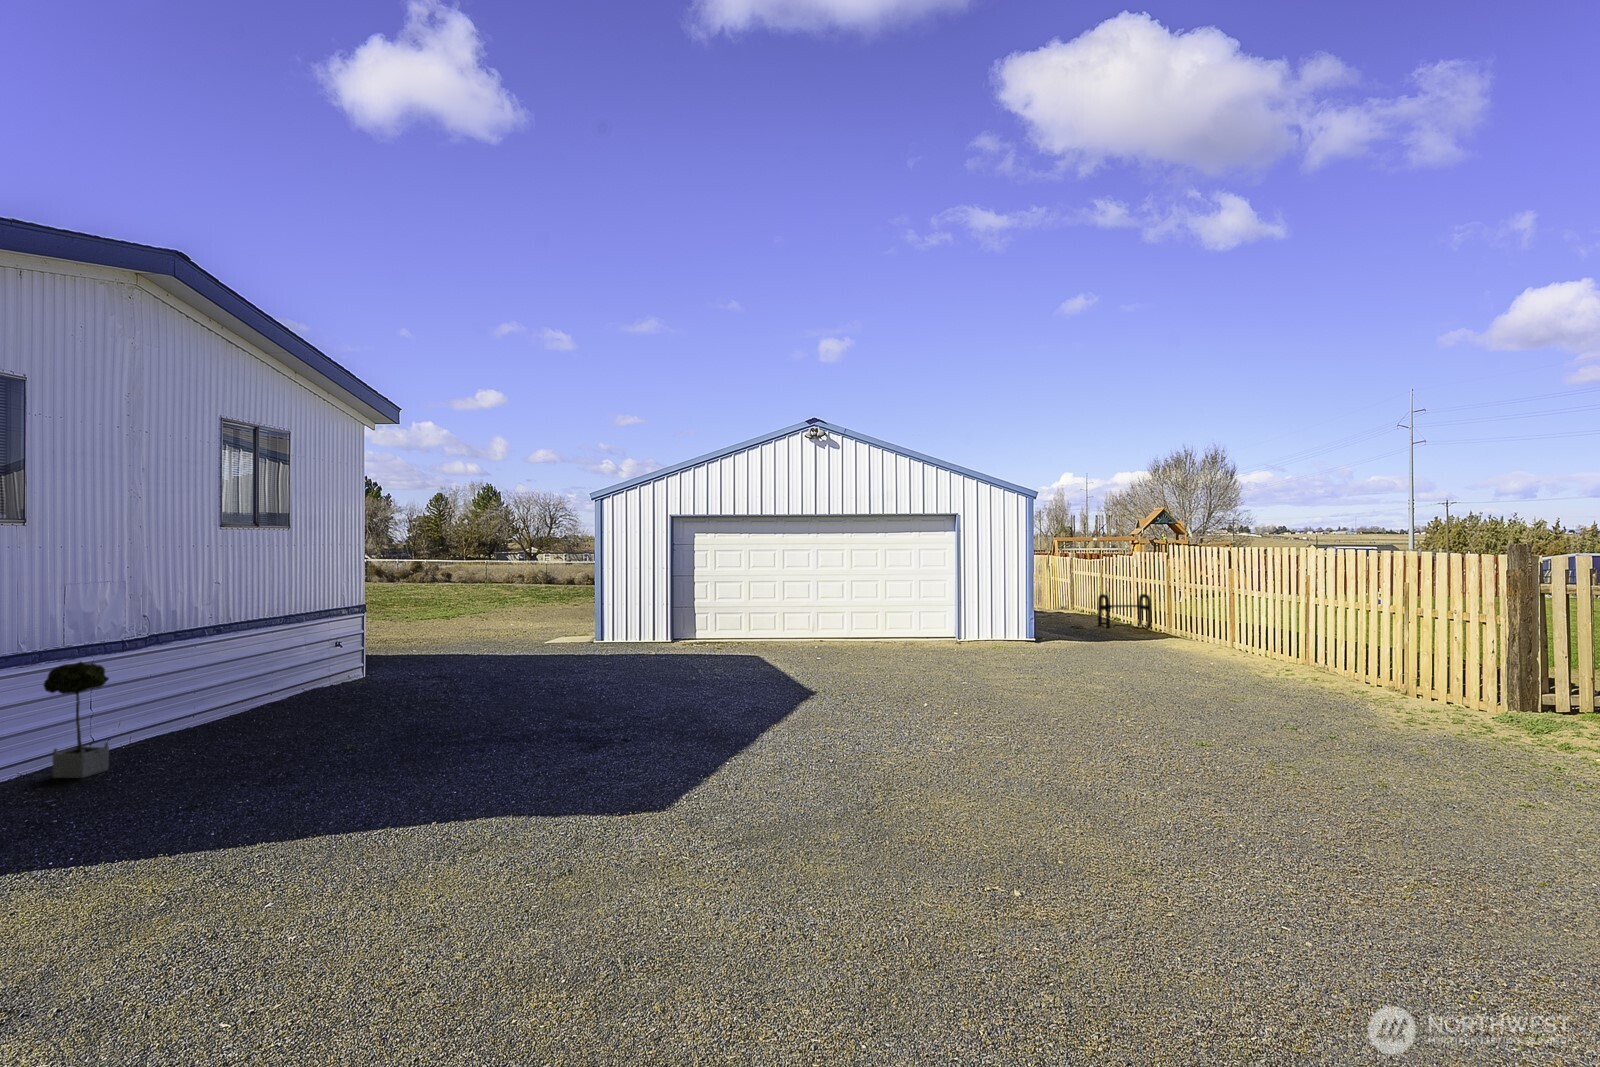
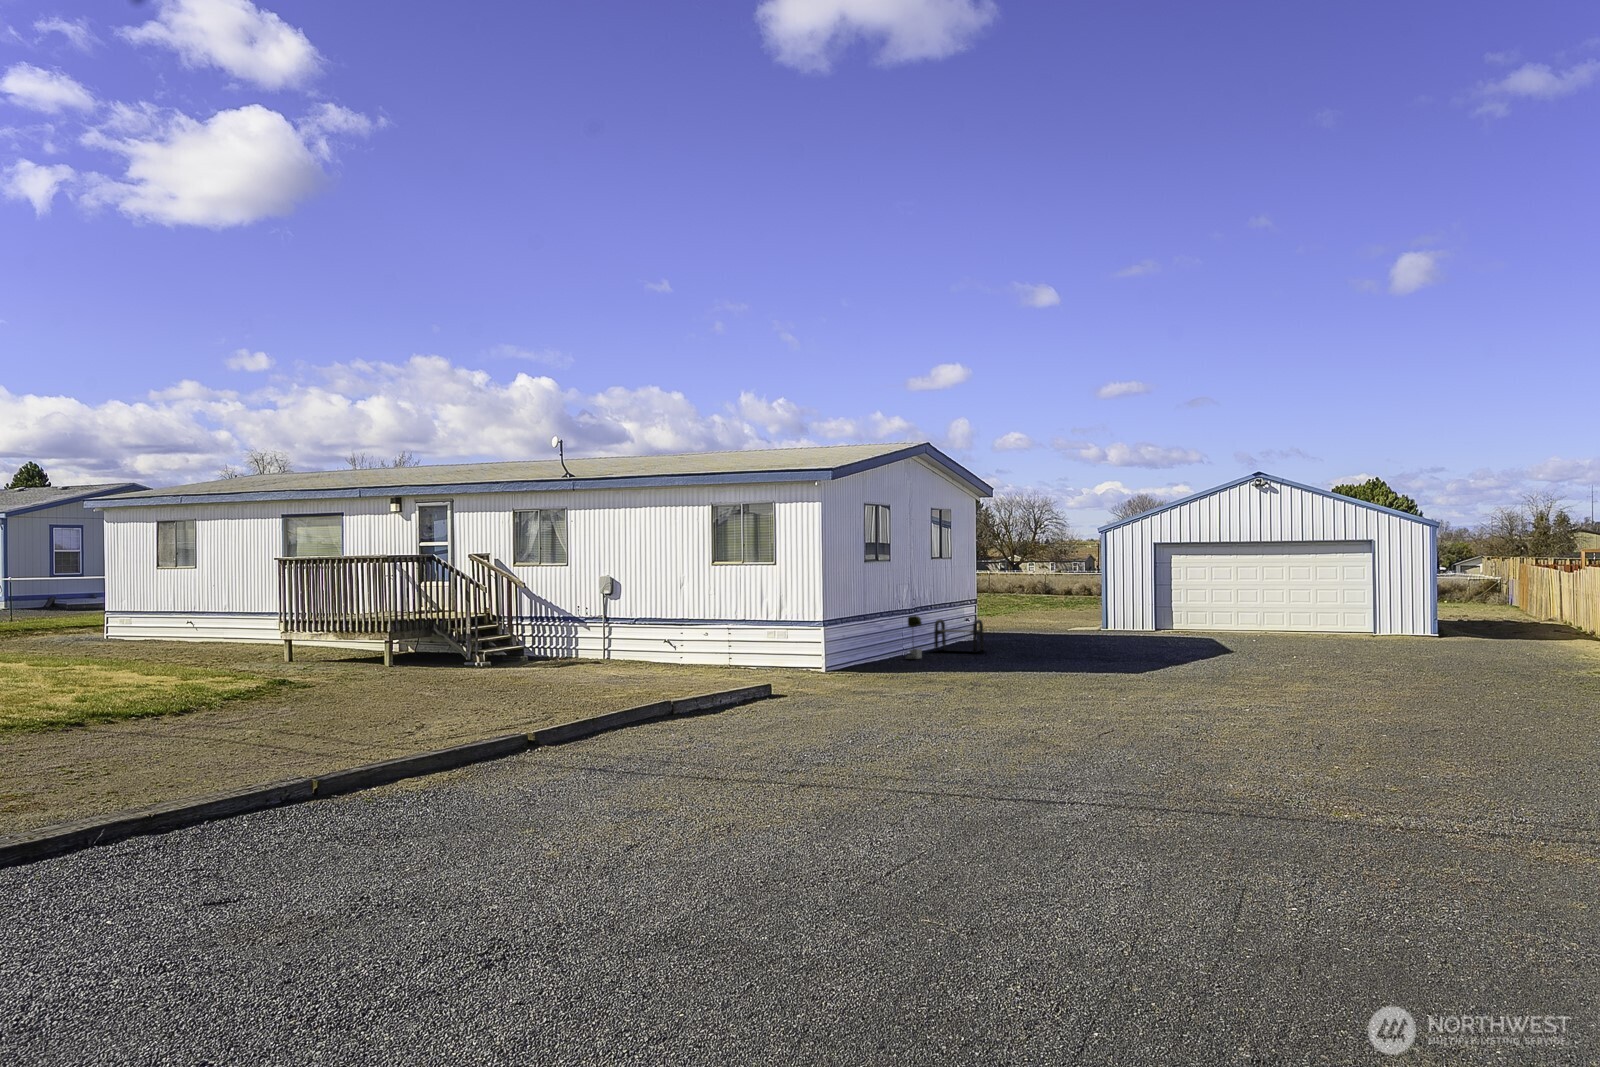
bench: present [1098,594,1152,628] -> present [934,619,984,652]

